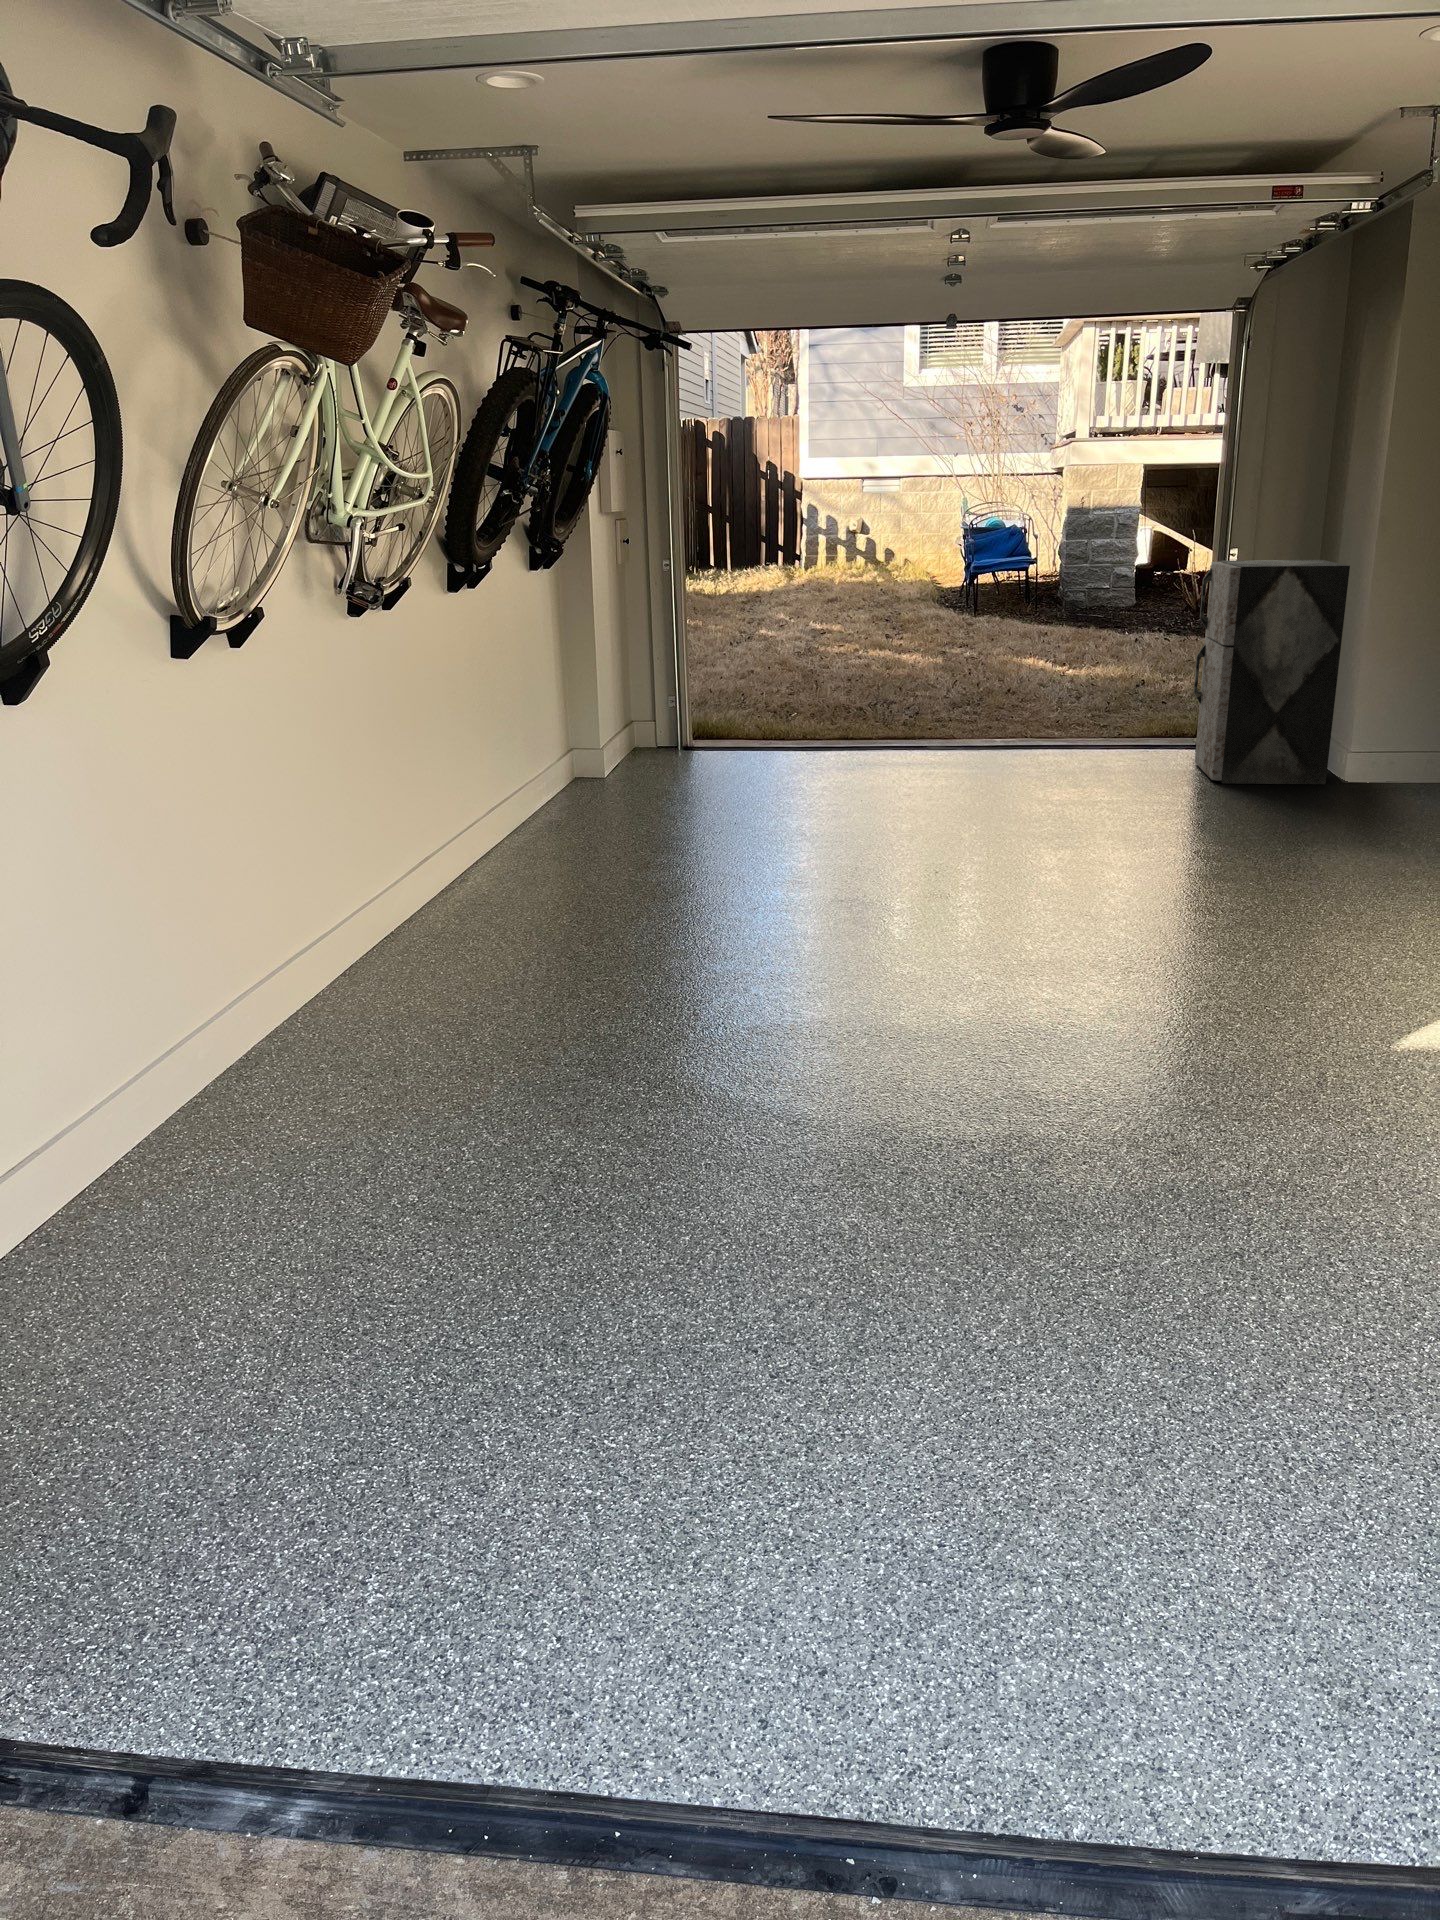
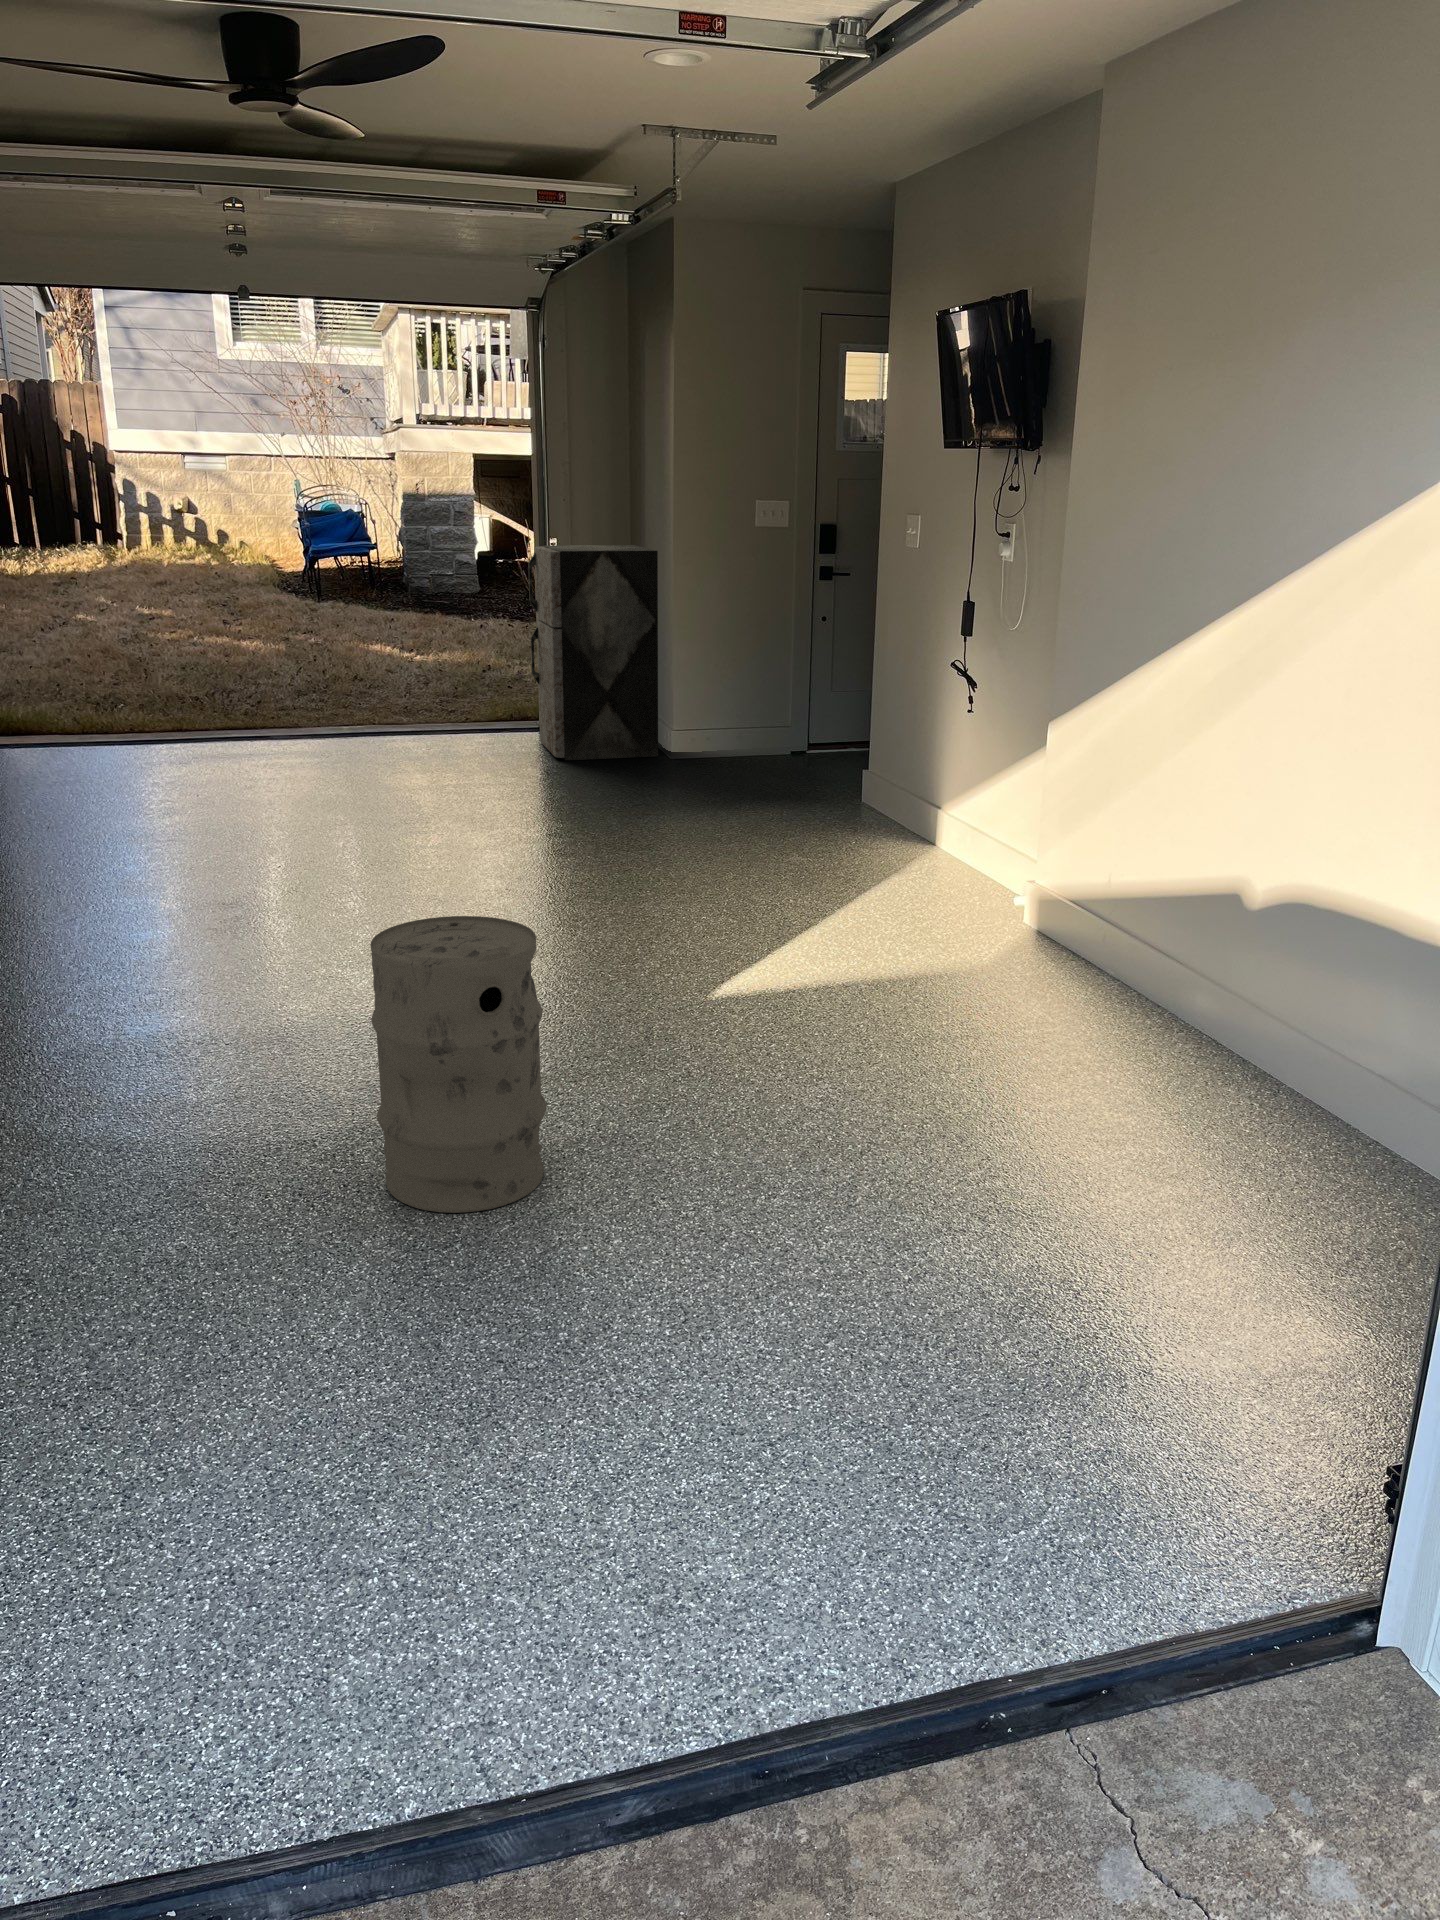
trash can: none [1043,938,1229,1240] -> present [370,916,546,1213]

